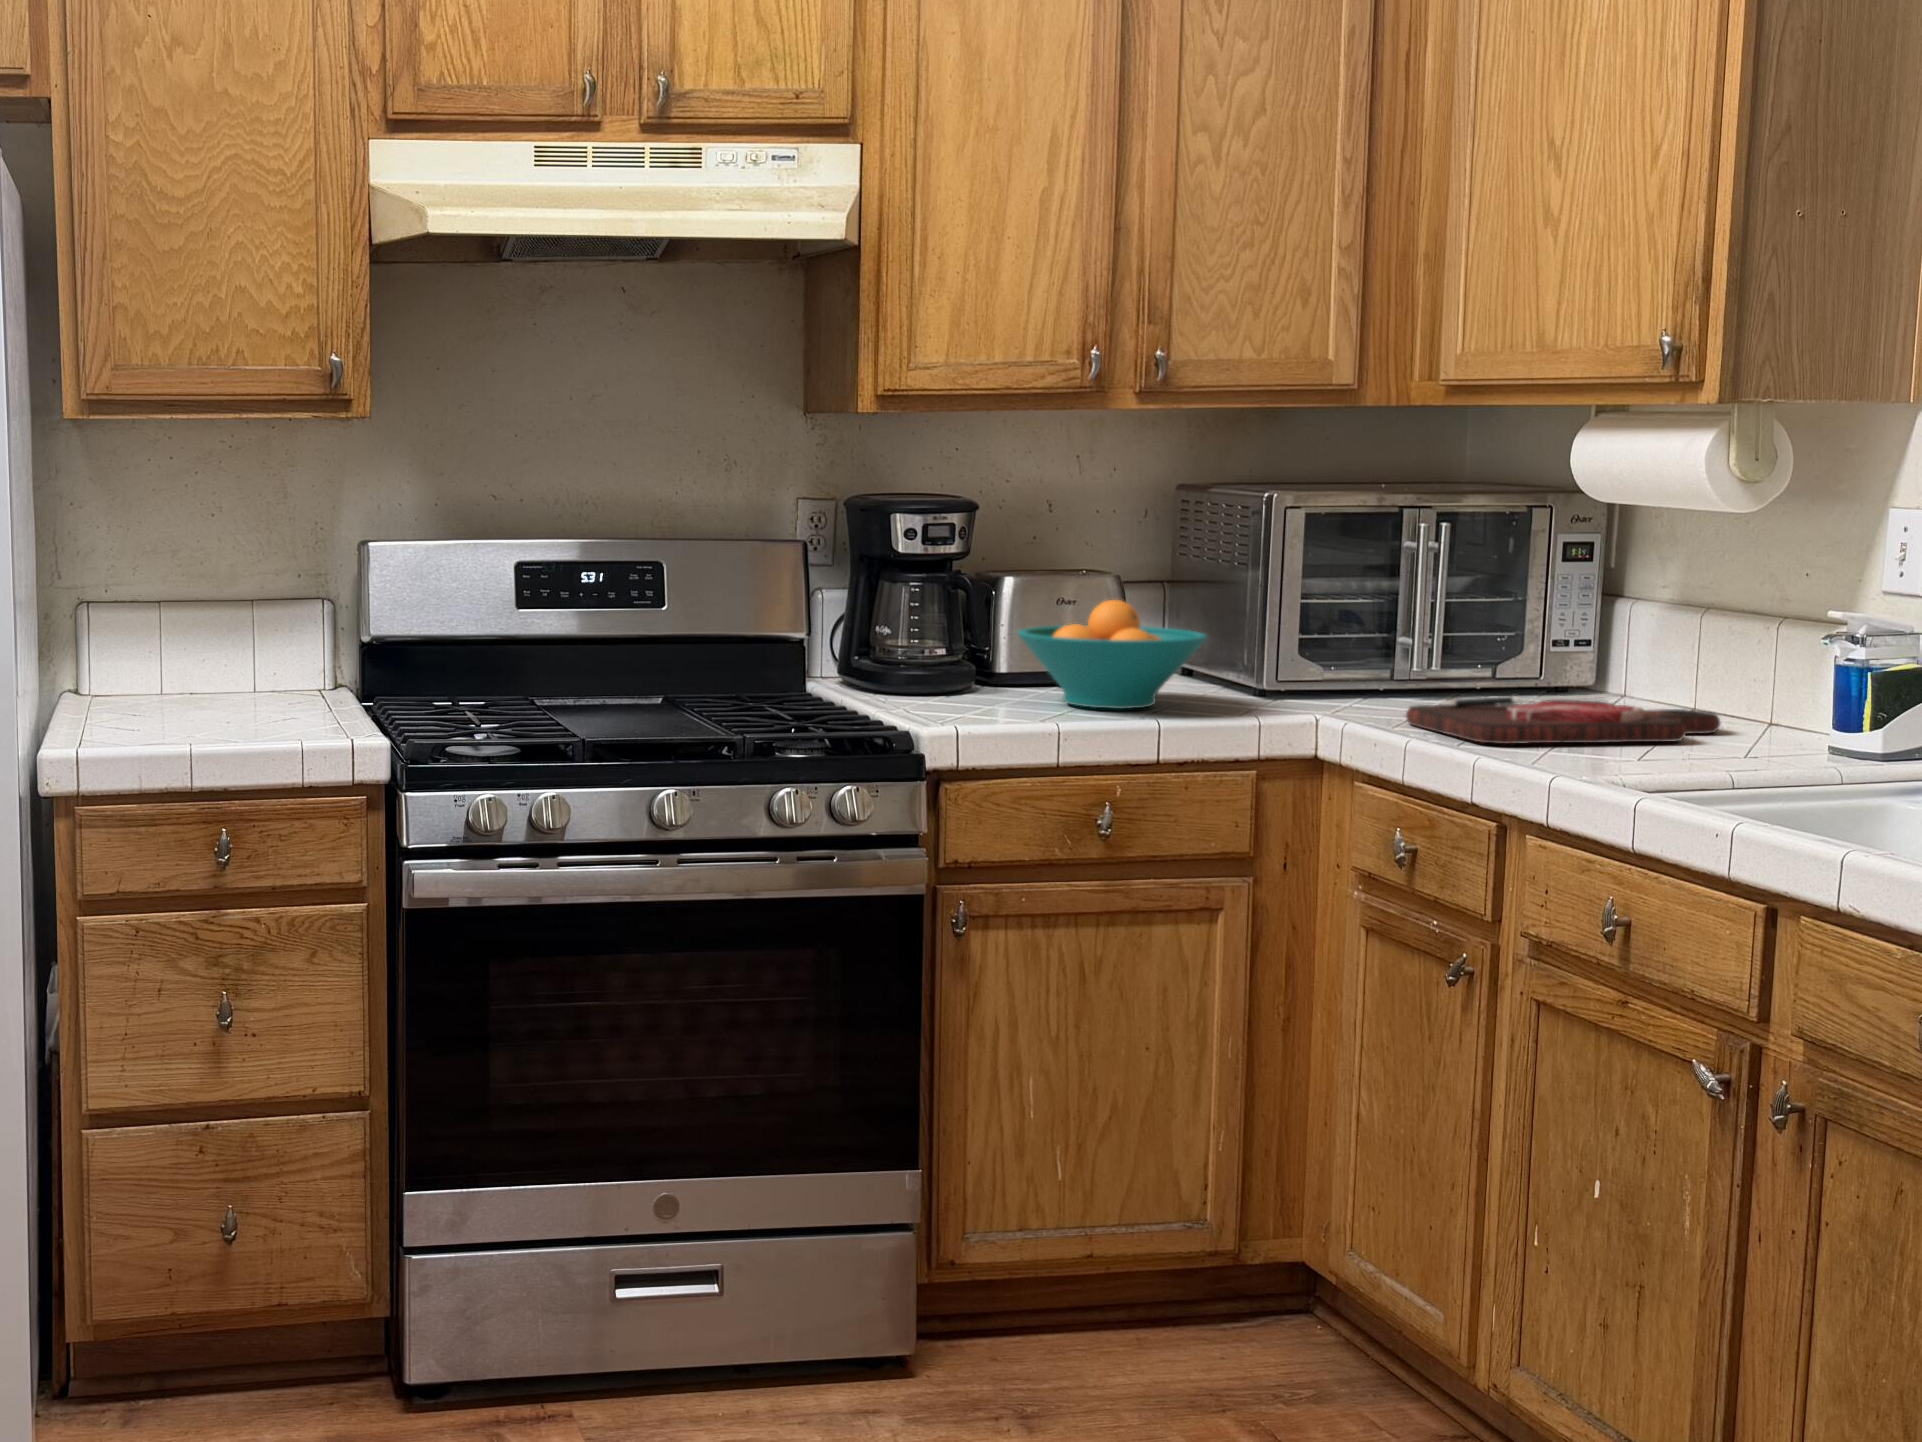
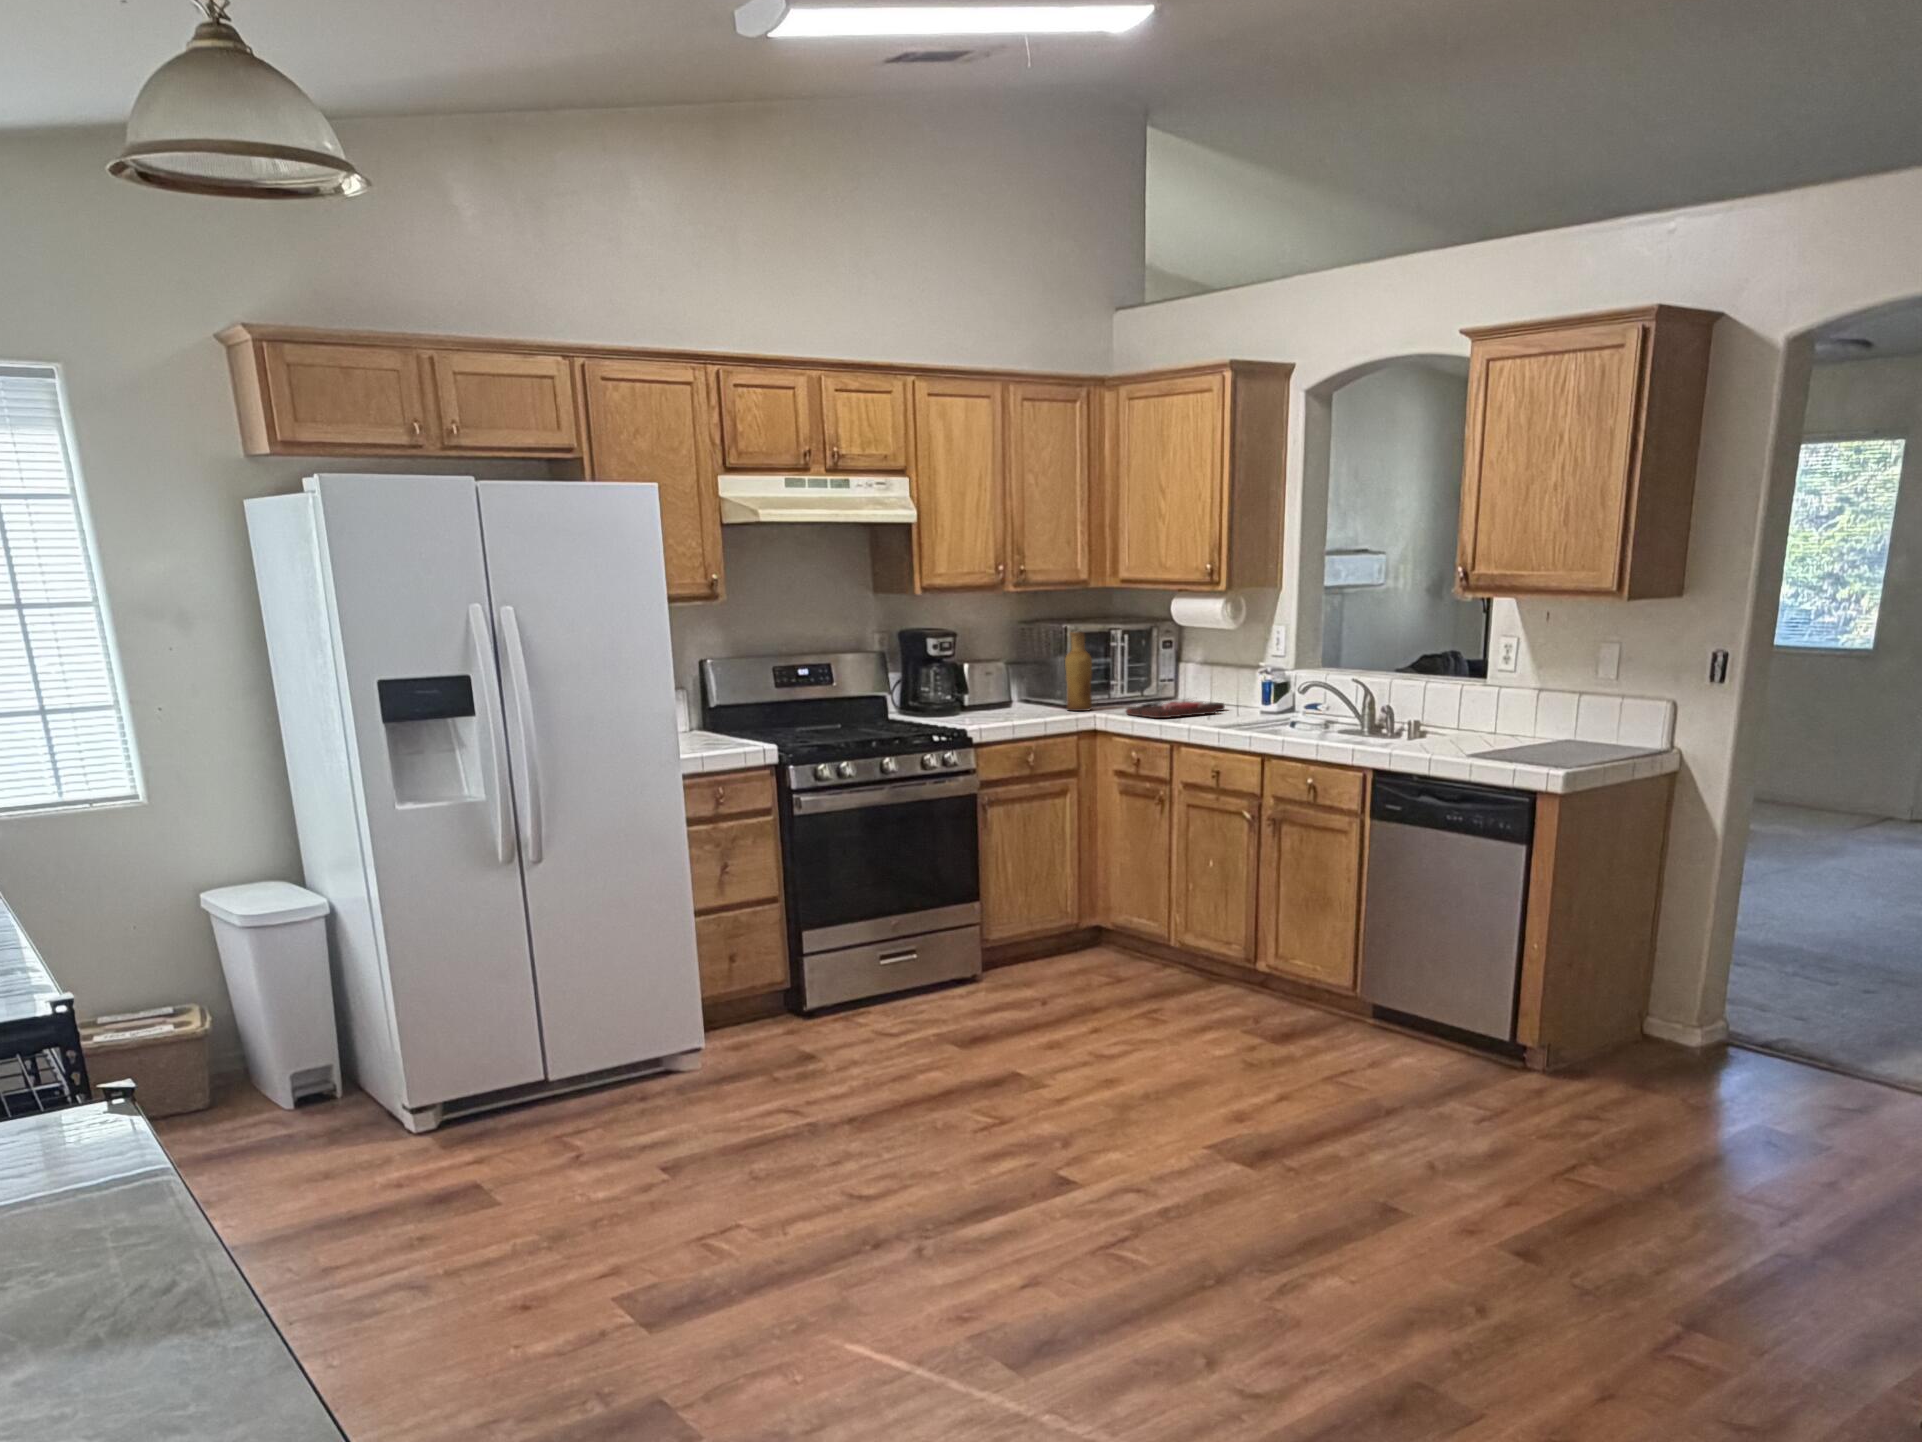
vase: none [1262,508,1338,703] -> present [1065,631,1092,711]
fruit bowl: present [1018,600,1207,709] -> none [979,673,1053,717]

